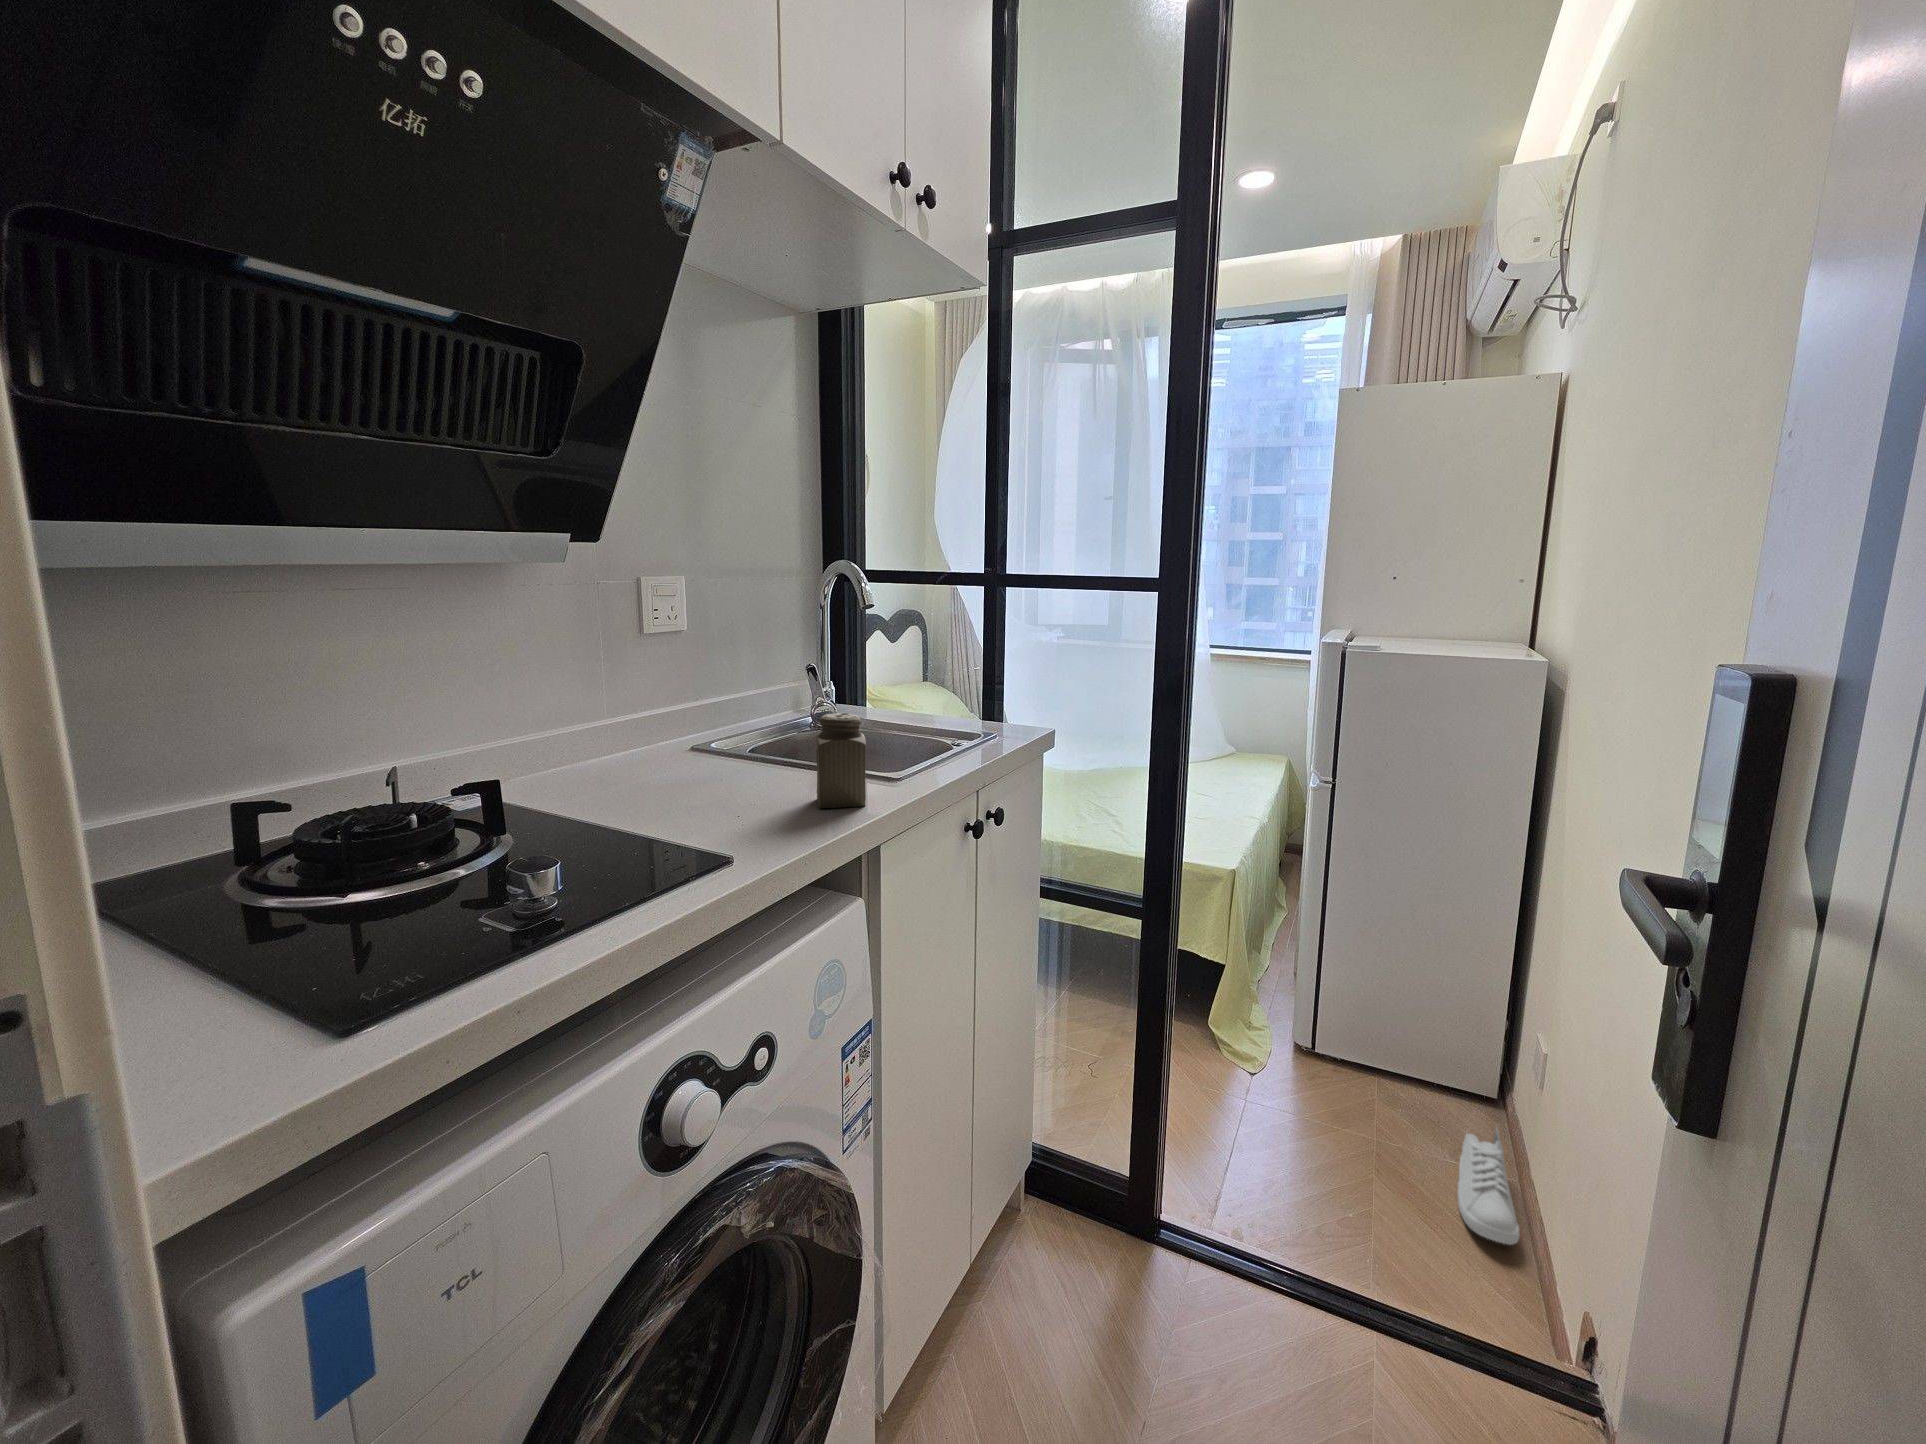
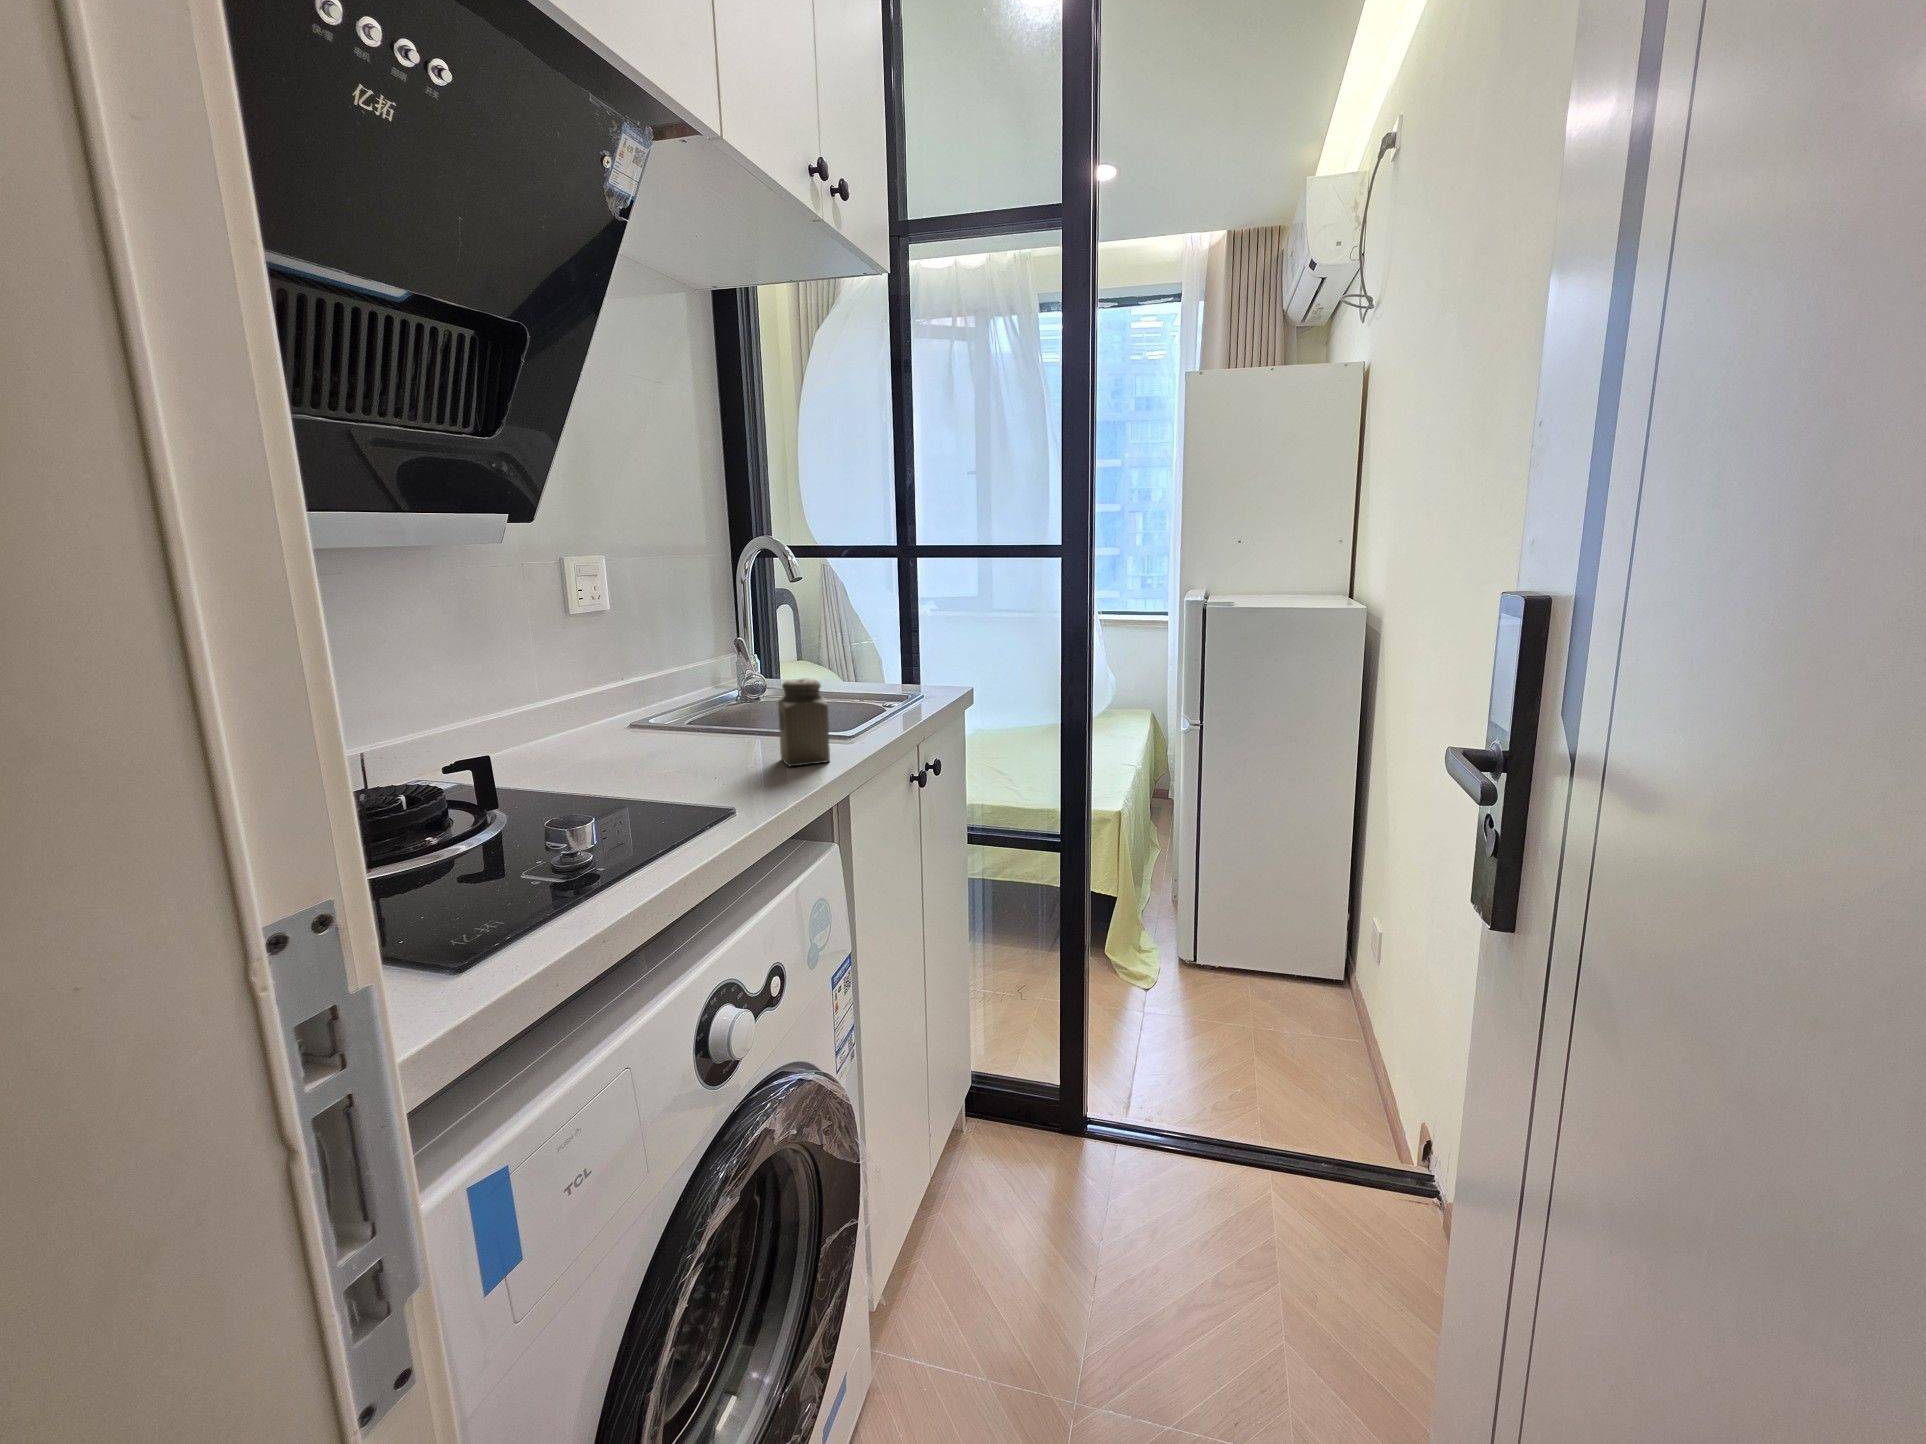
shoe: present [1458,1128,1520,1245] -> none [1319,997,1368,1088]

